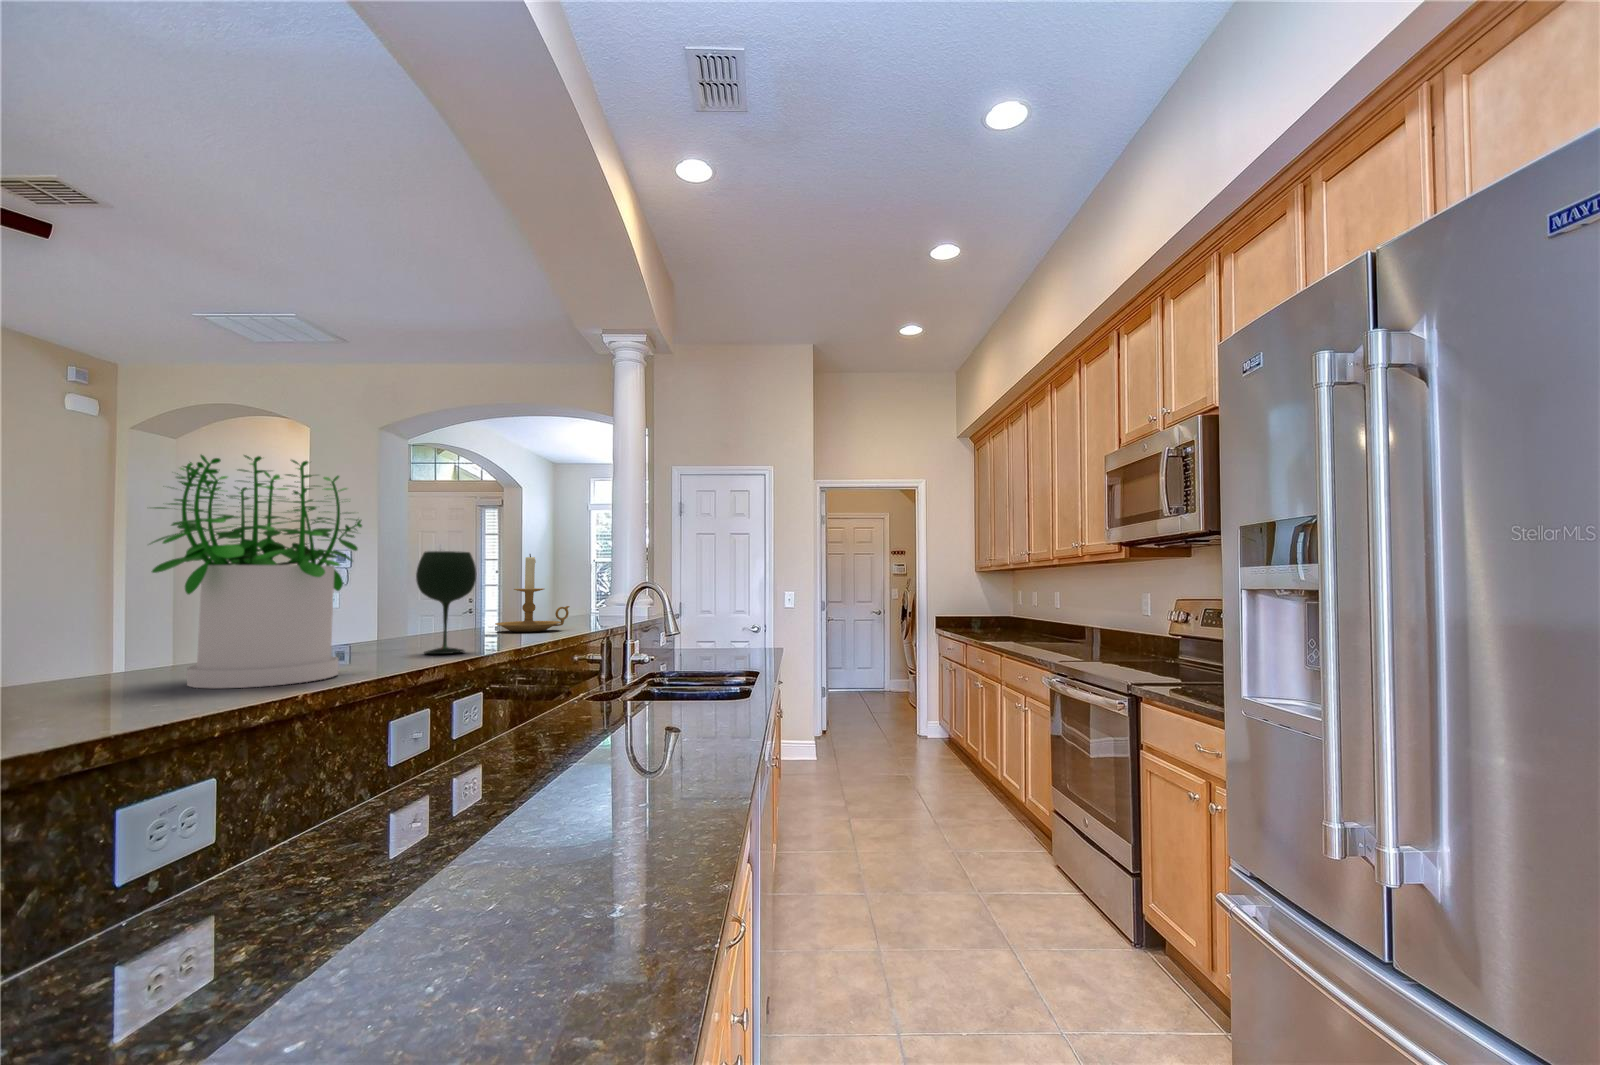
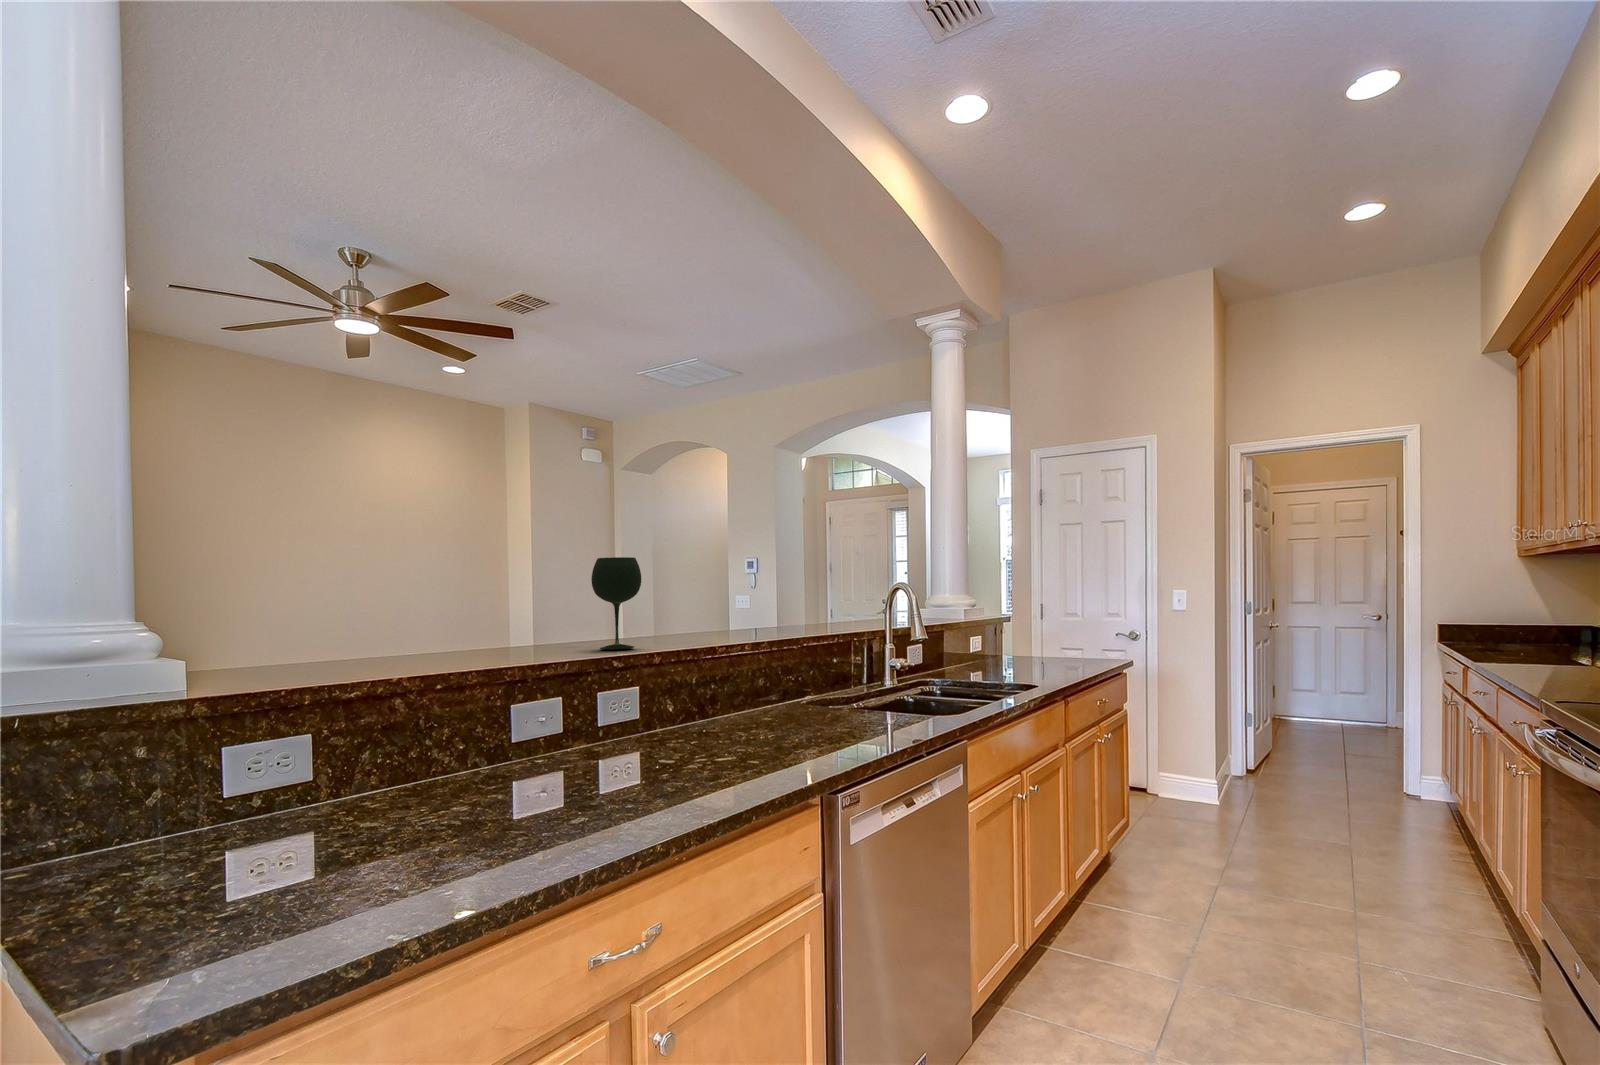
potted plant: present [151,455,362,688] -> none [343,490,510,668]
candle holder: present [495,554,570,632] -> none [742,556,813,632]

